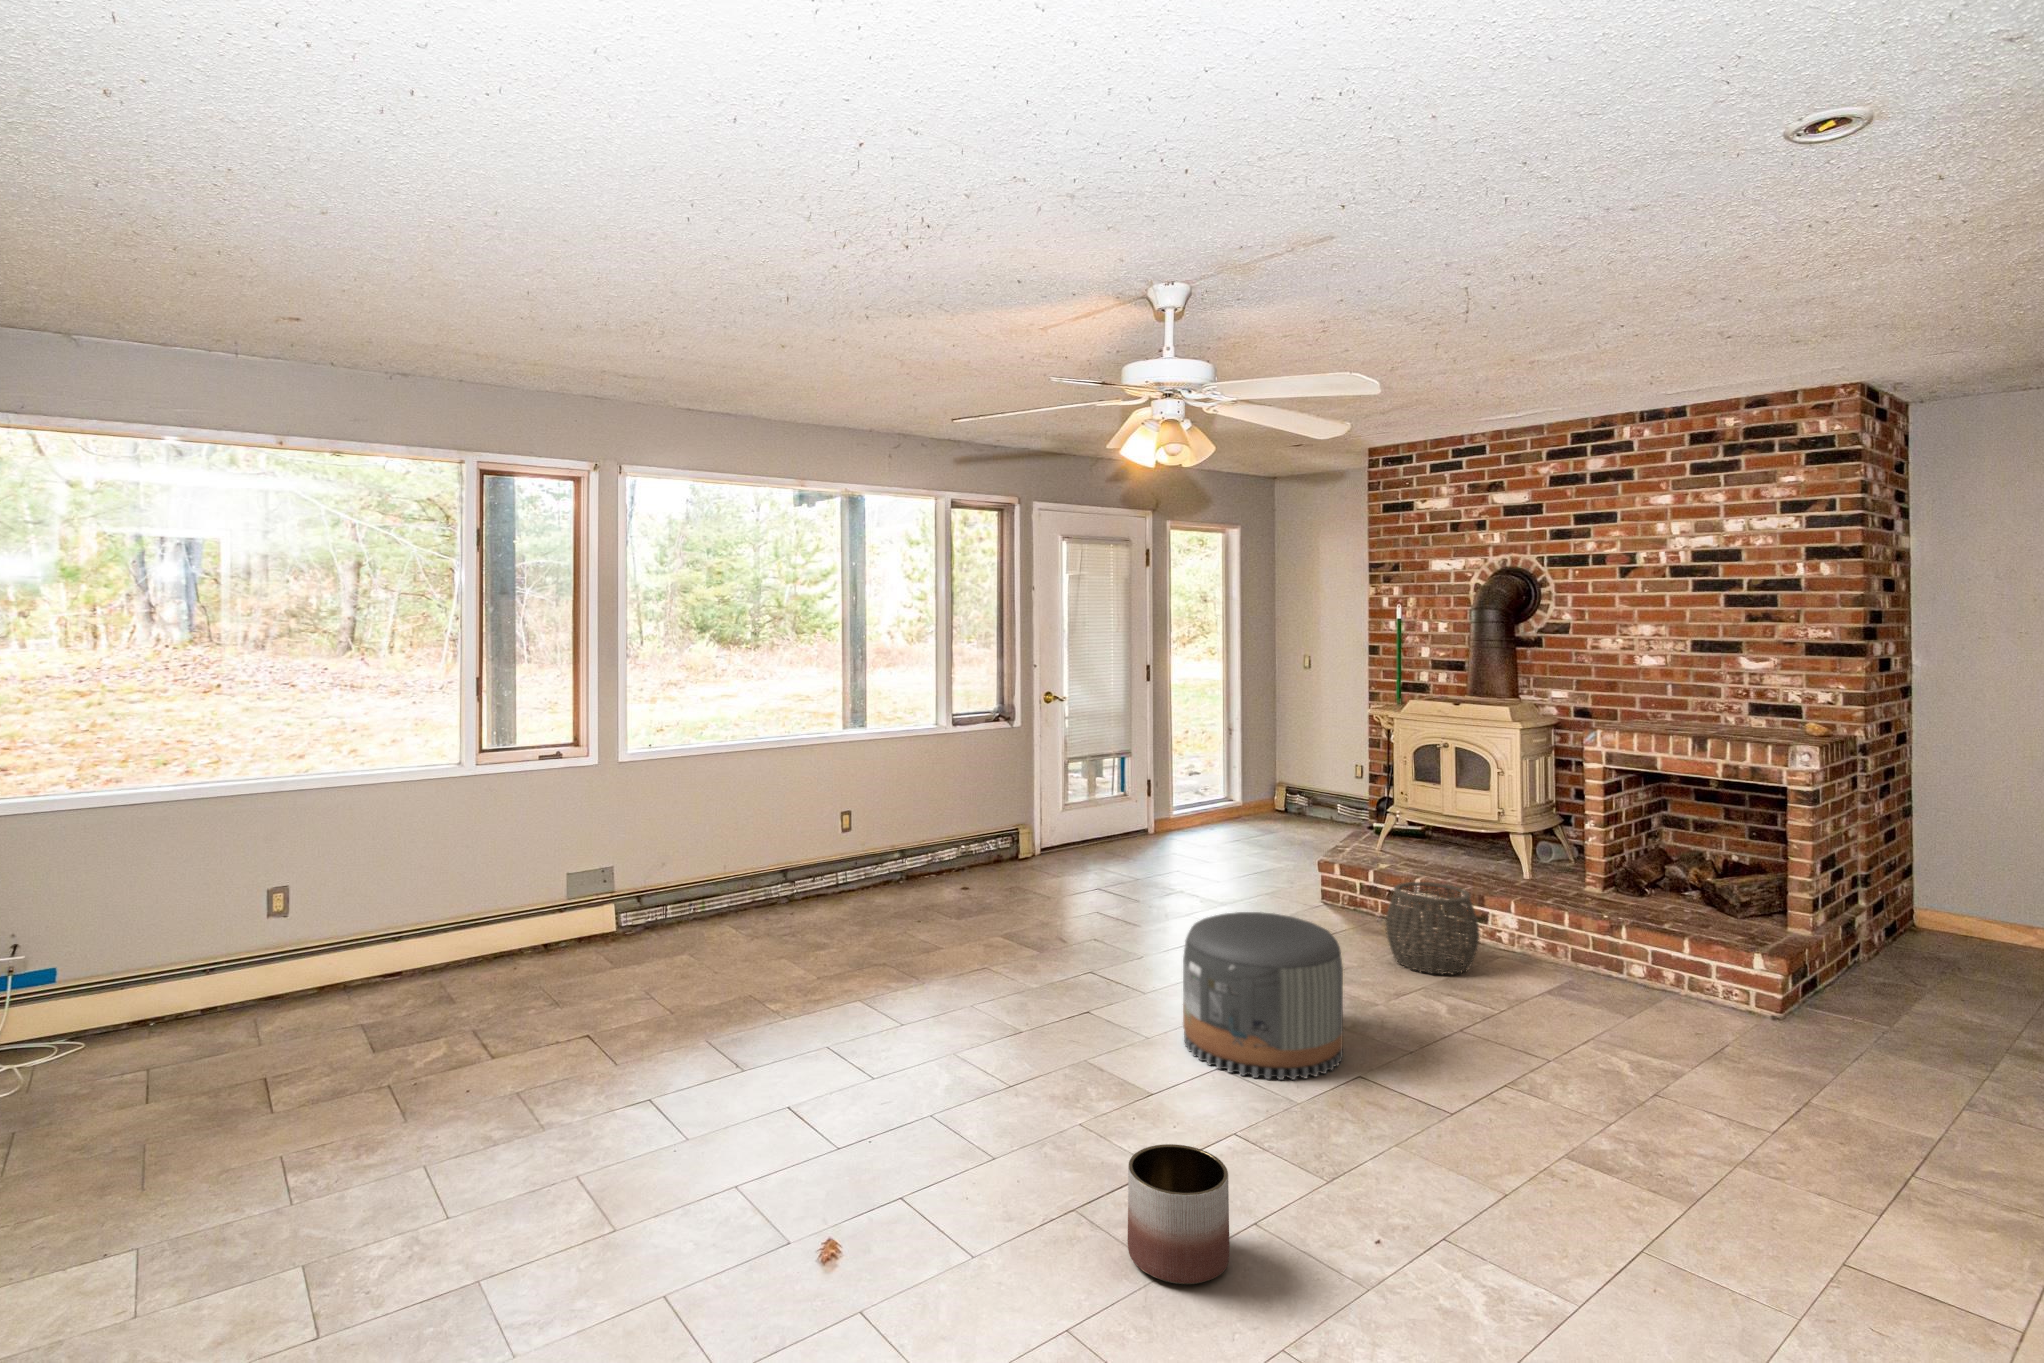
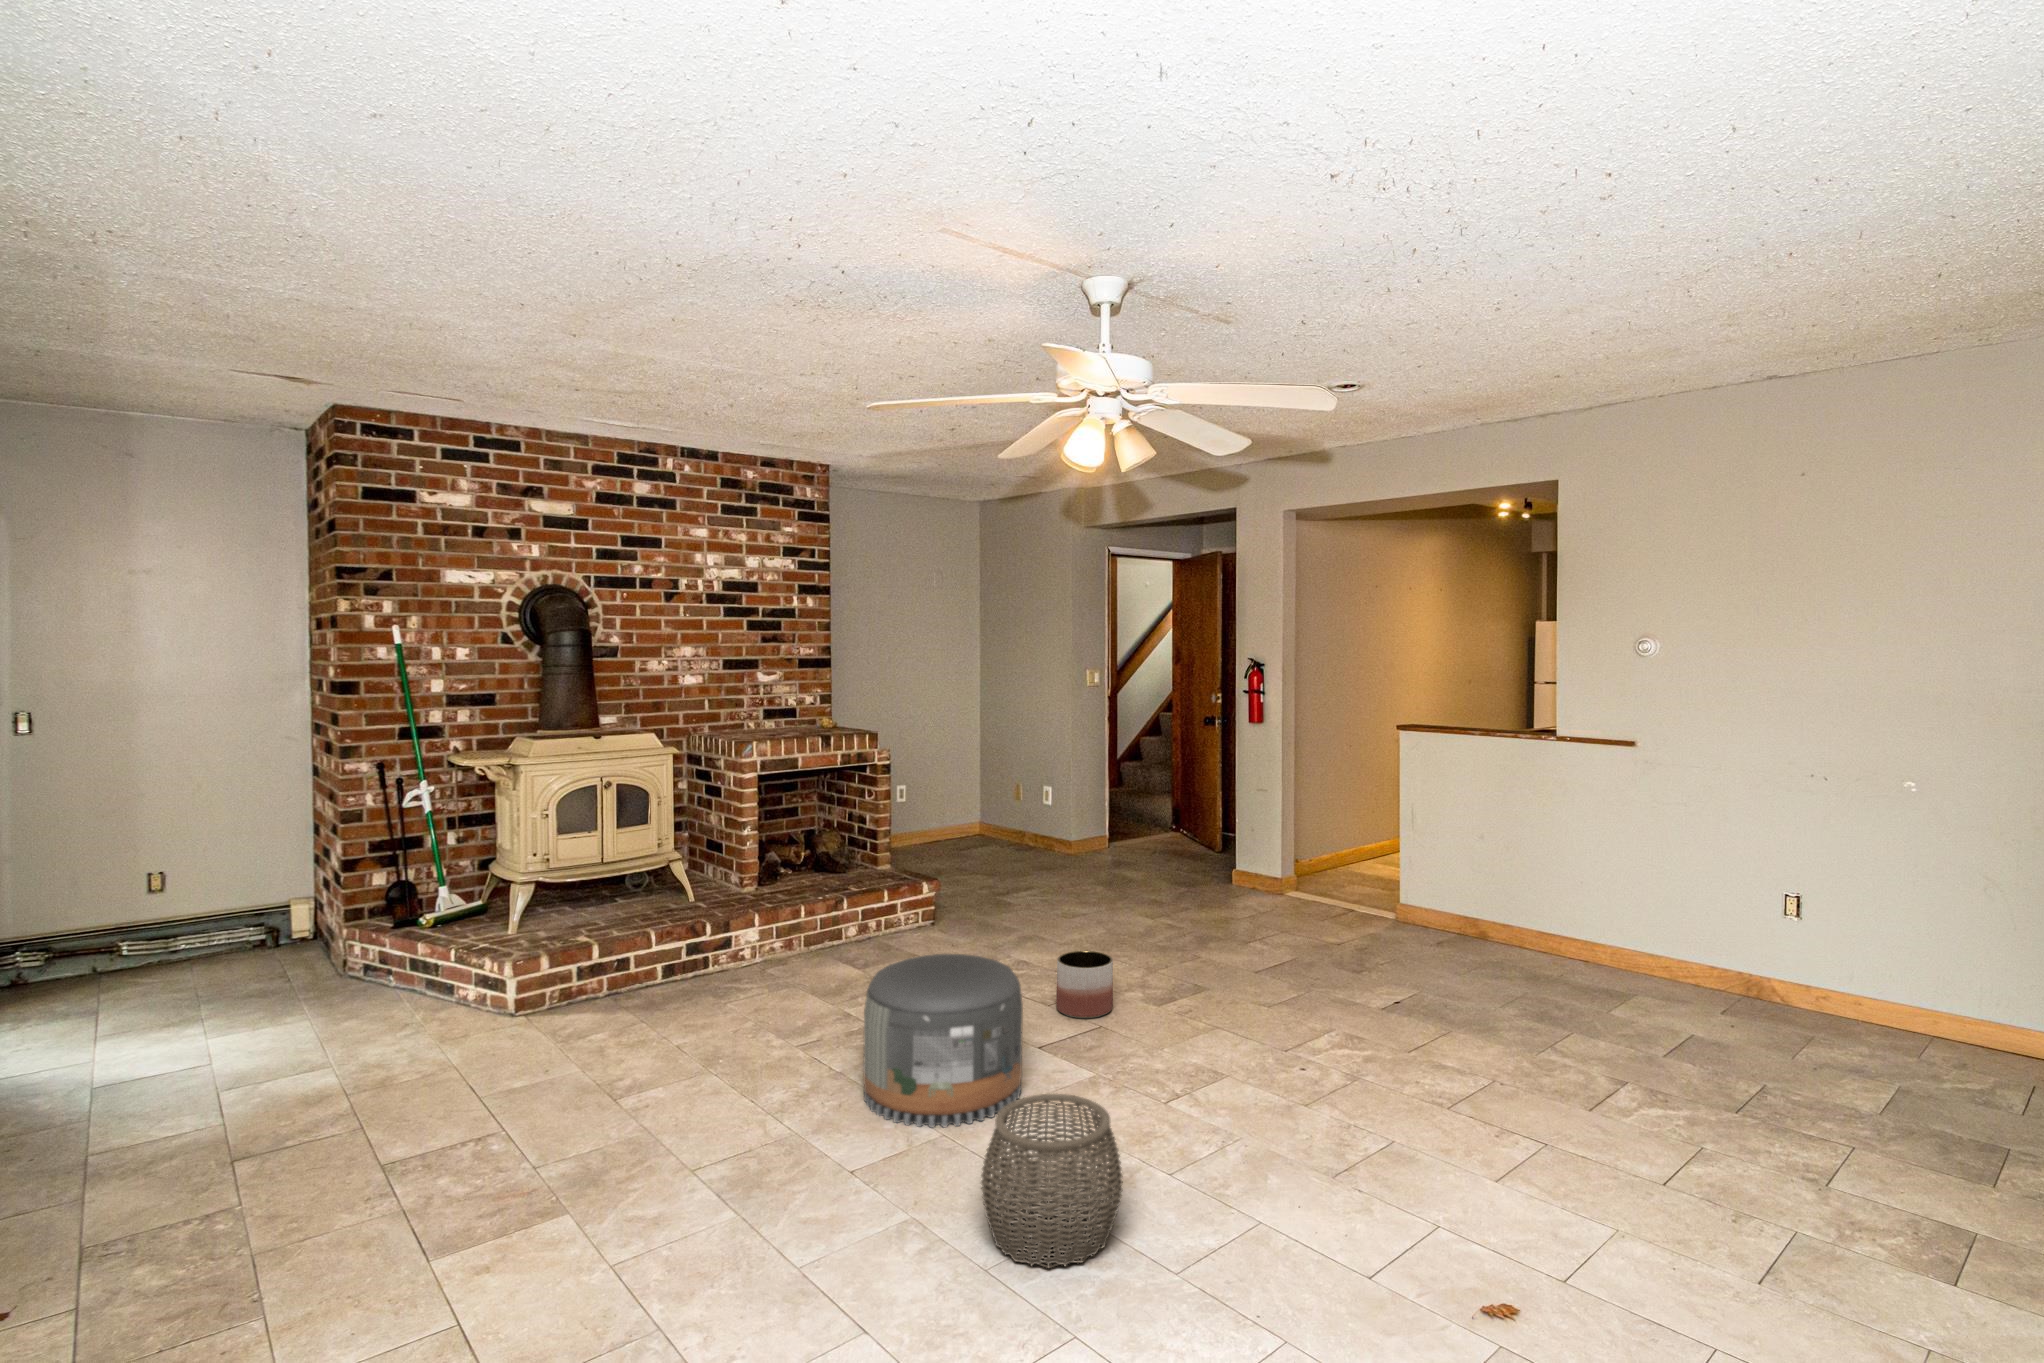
woven basket: present [1386,882,1479,974] -> present [981,1094,1123,1268]
planter: present [1128,1144,1230,1285] -> present [1056,951,1113,1018]

